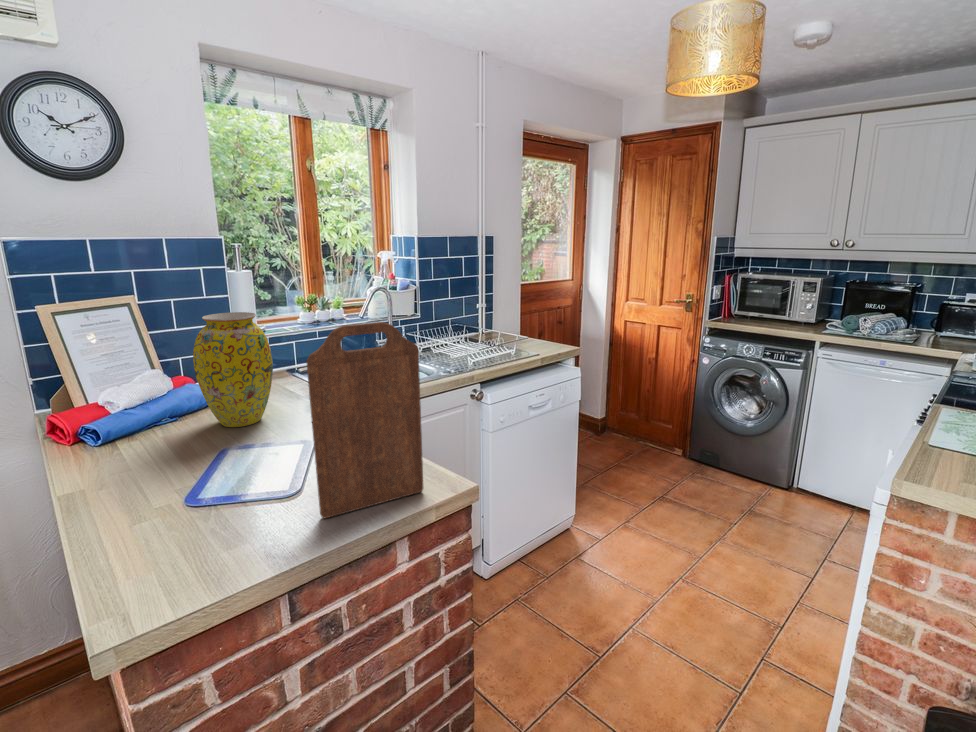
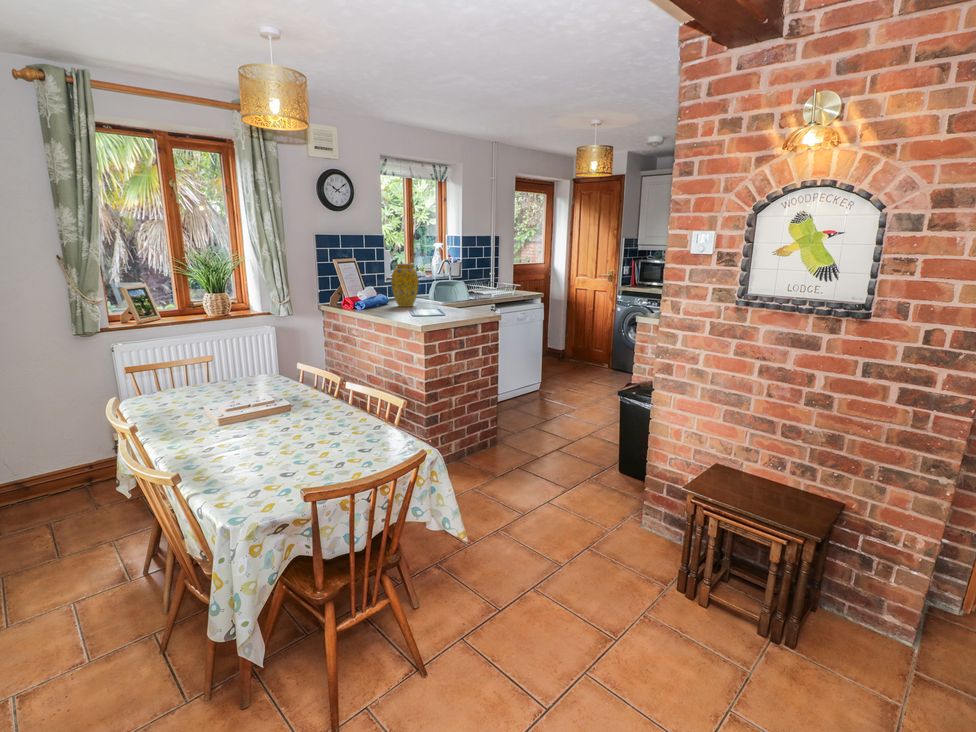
cutting board: present [307,322,423,518] -> none [456,259,484,316]

